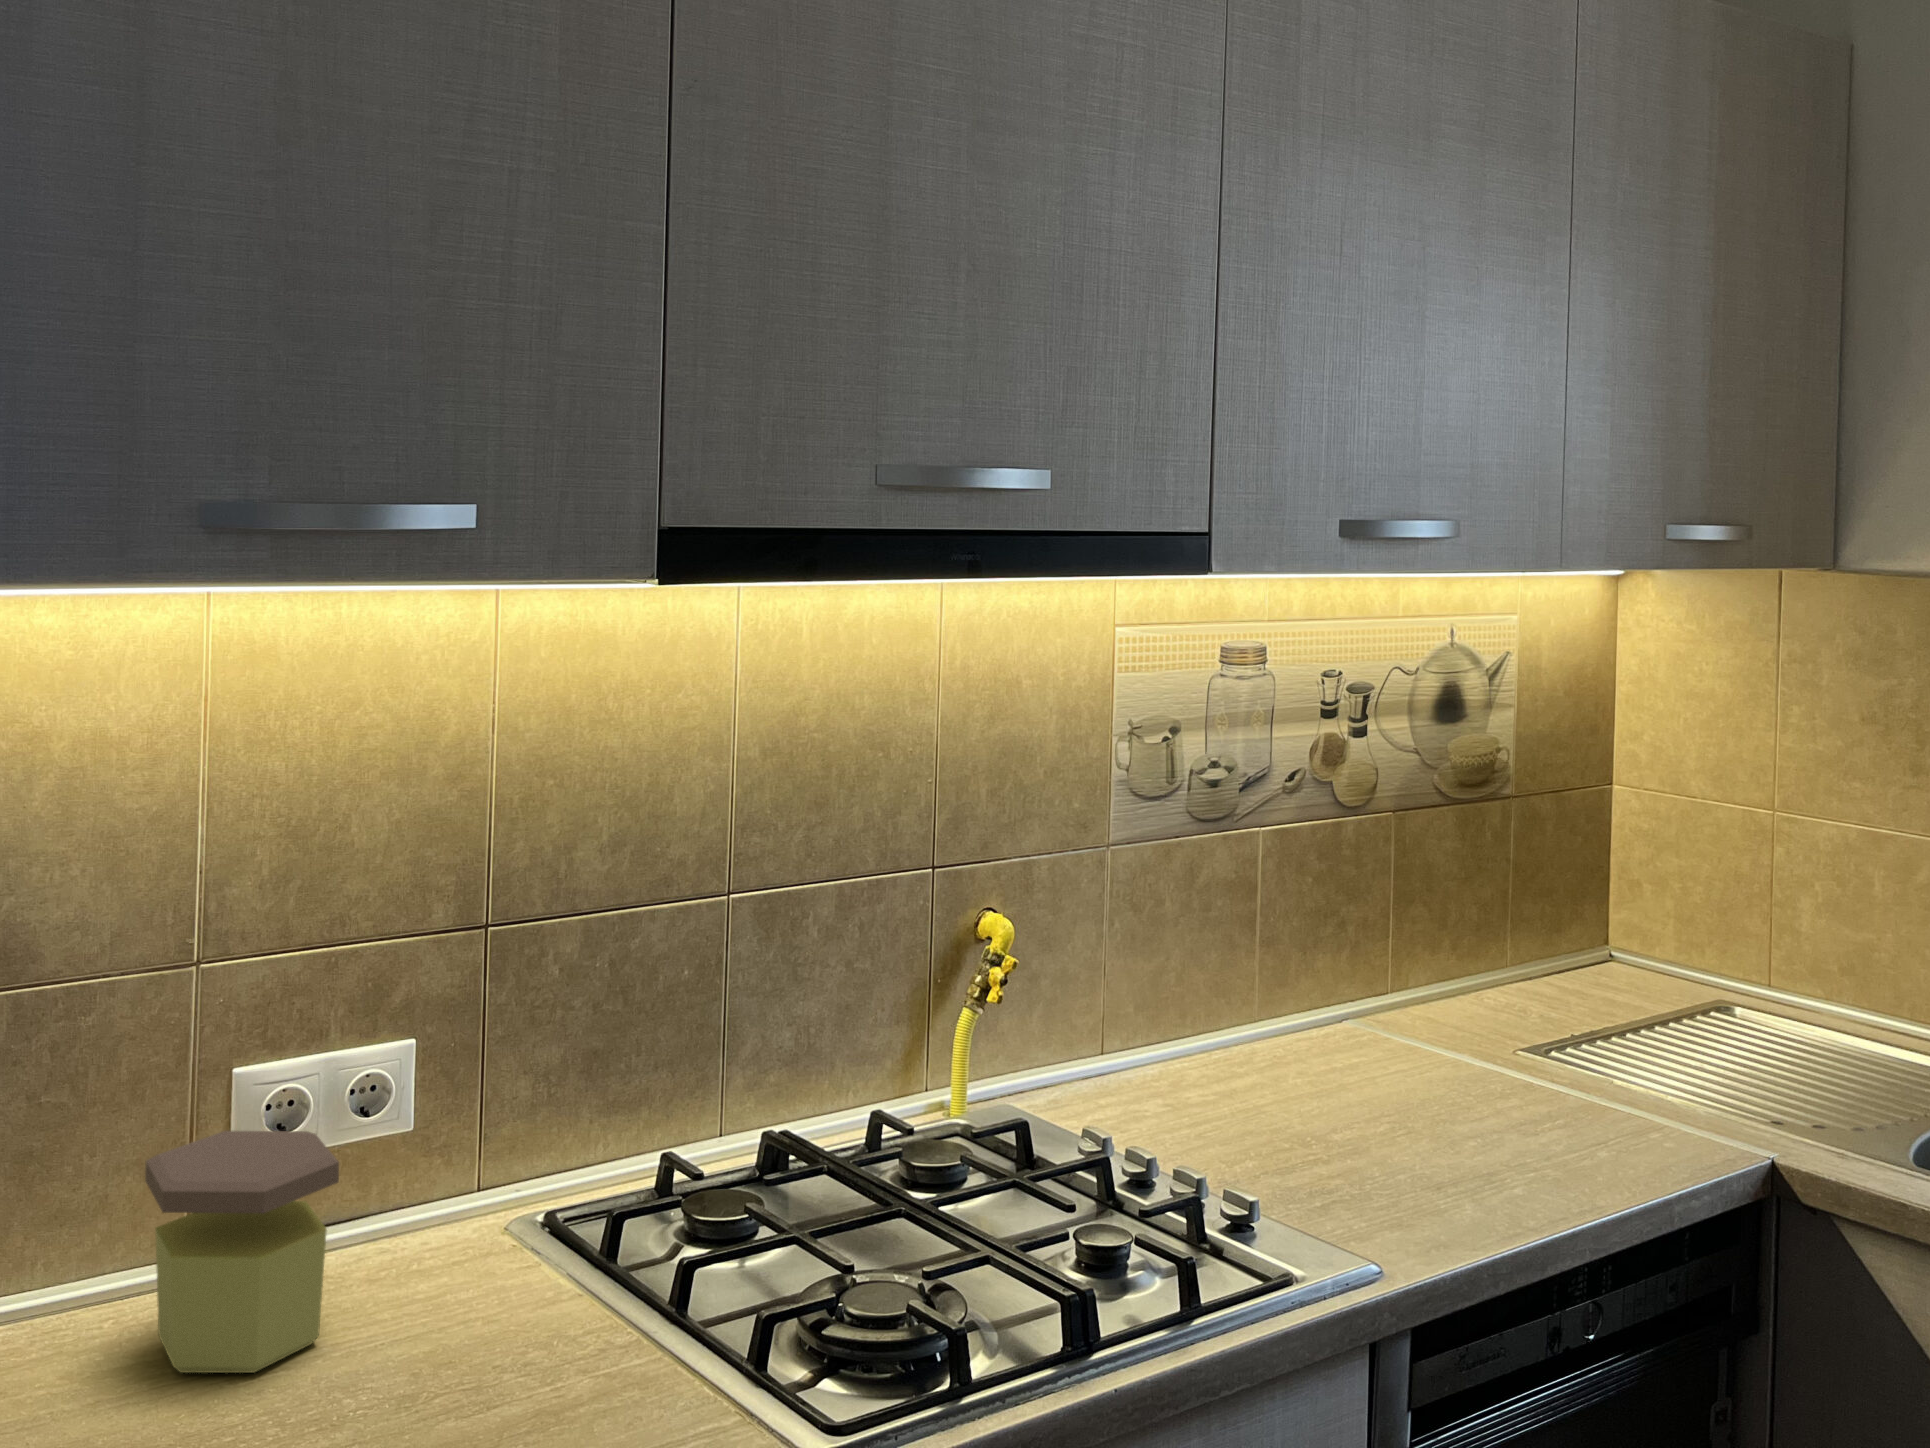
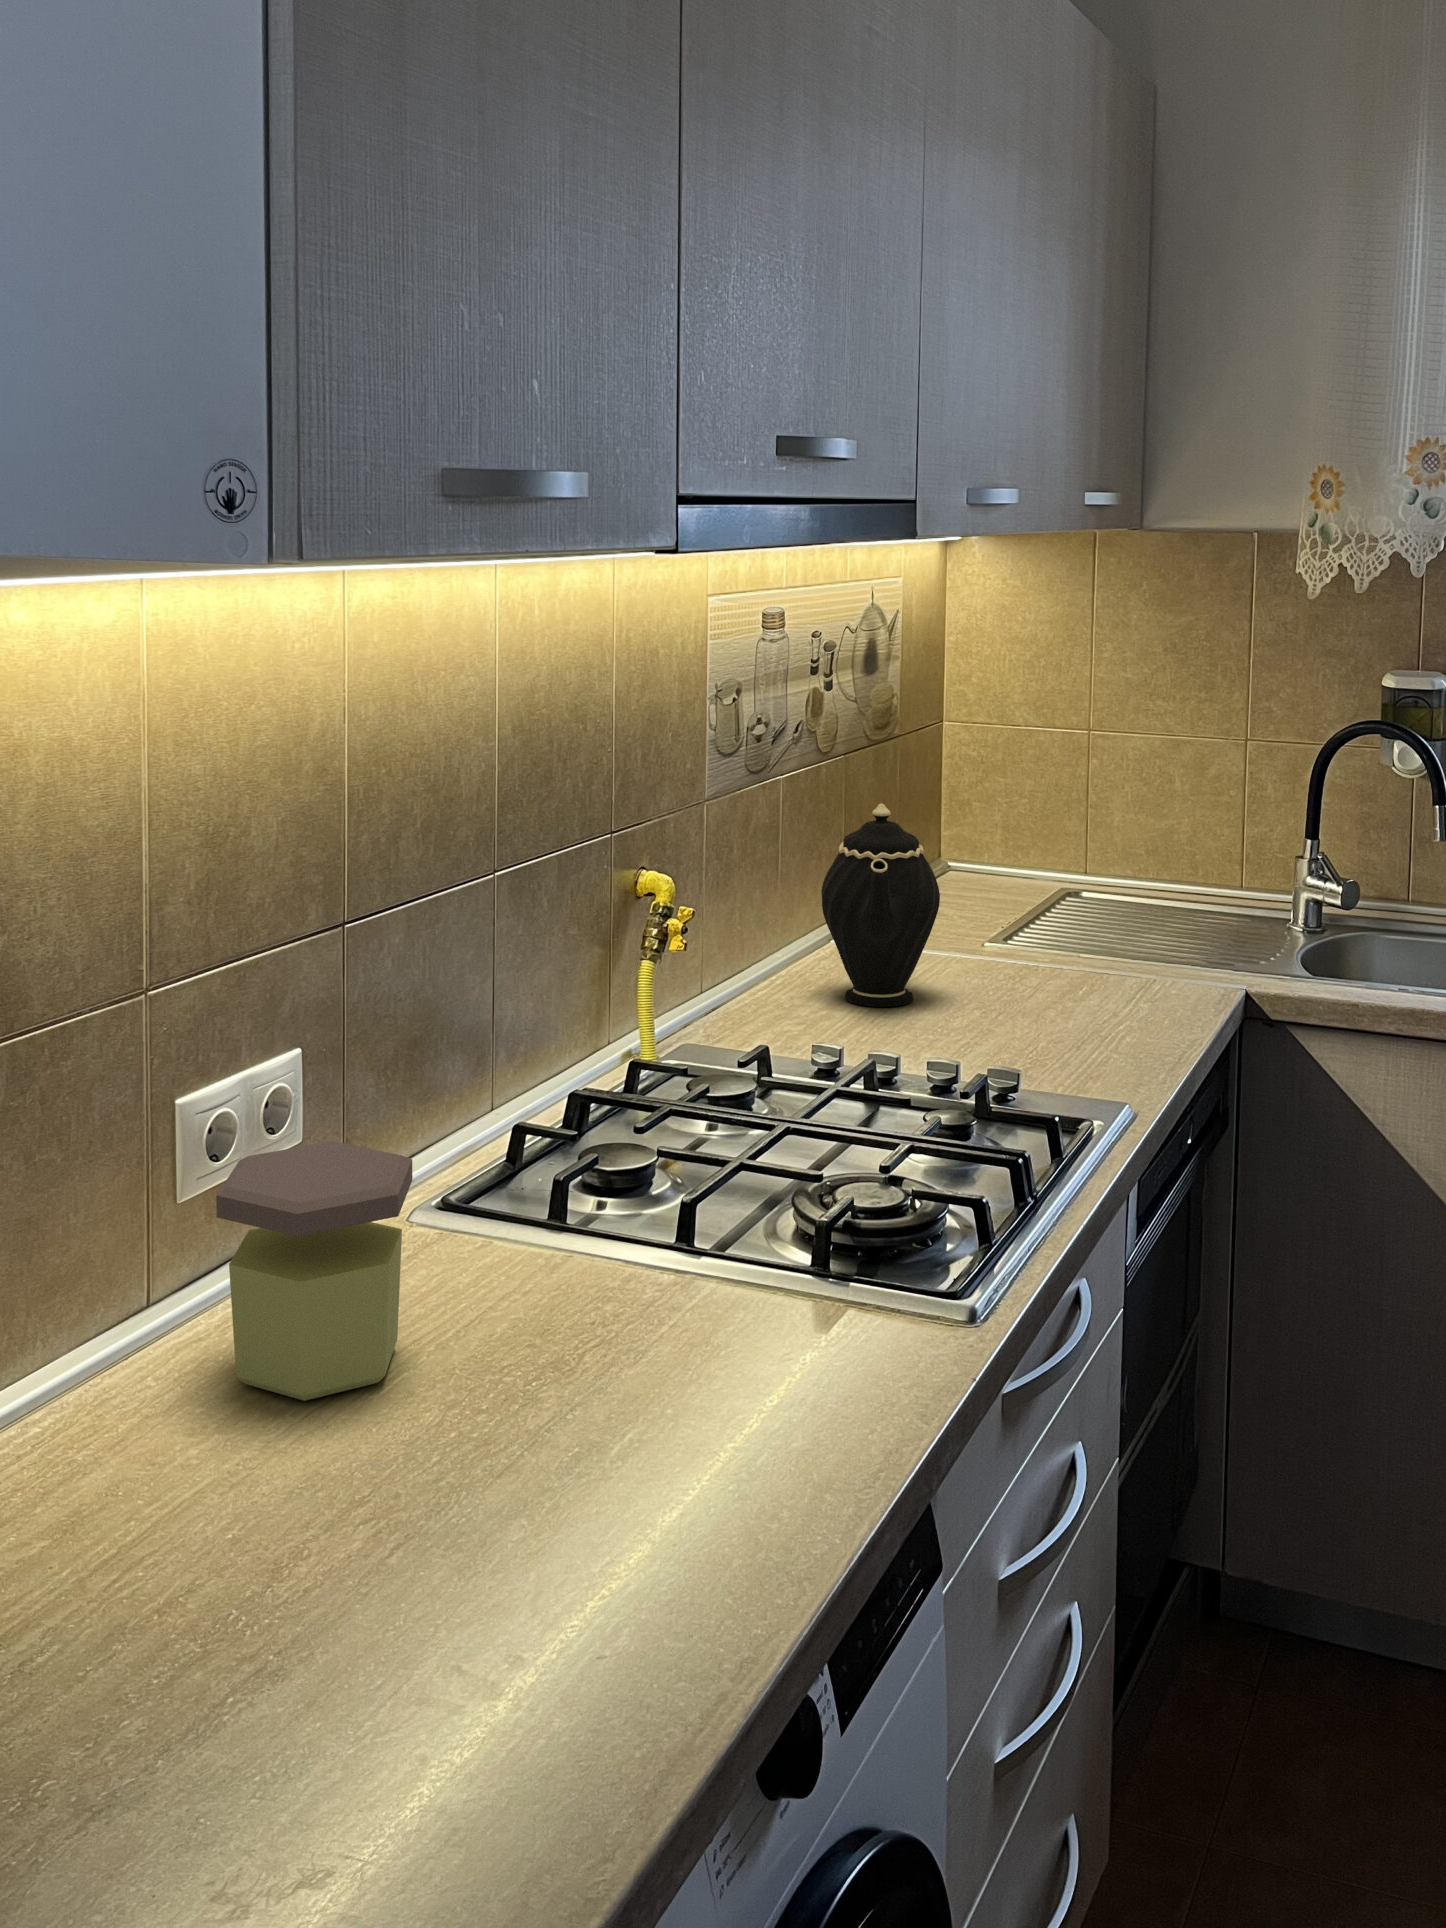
teapot: none [1227,870,1361,1103] -> present [821,804,940,1007]

